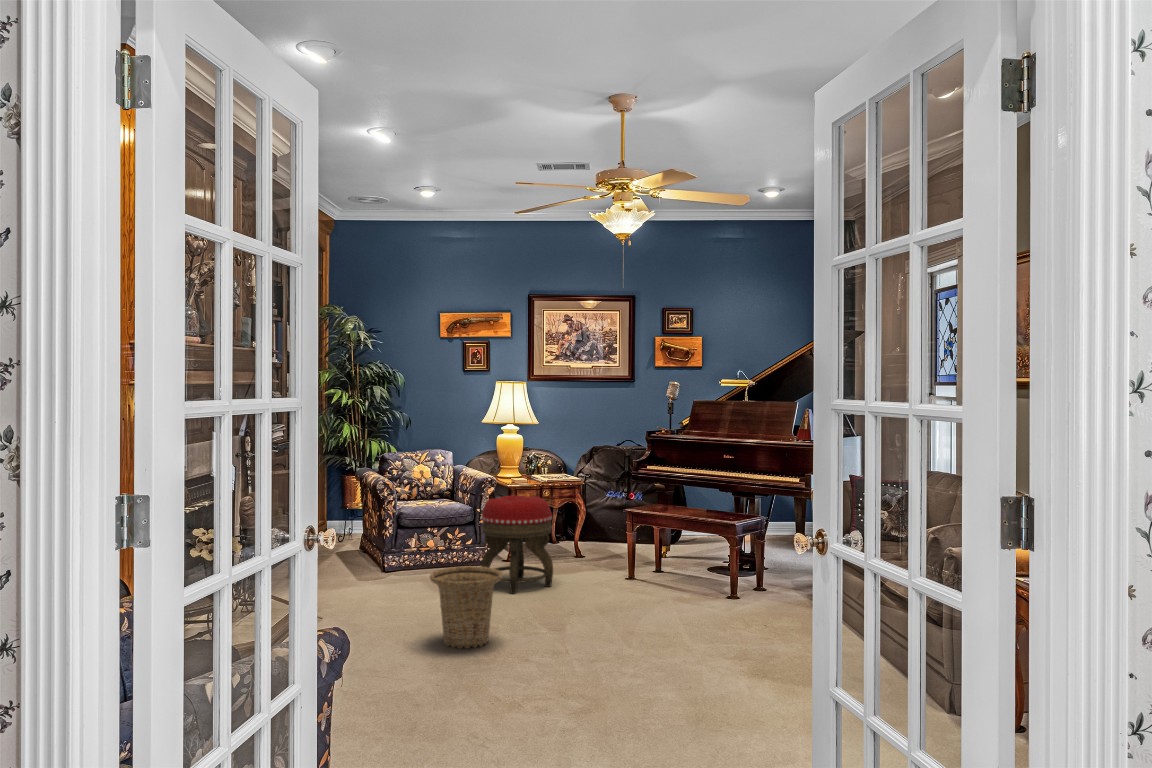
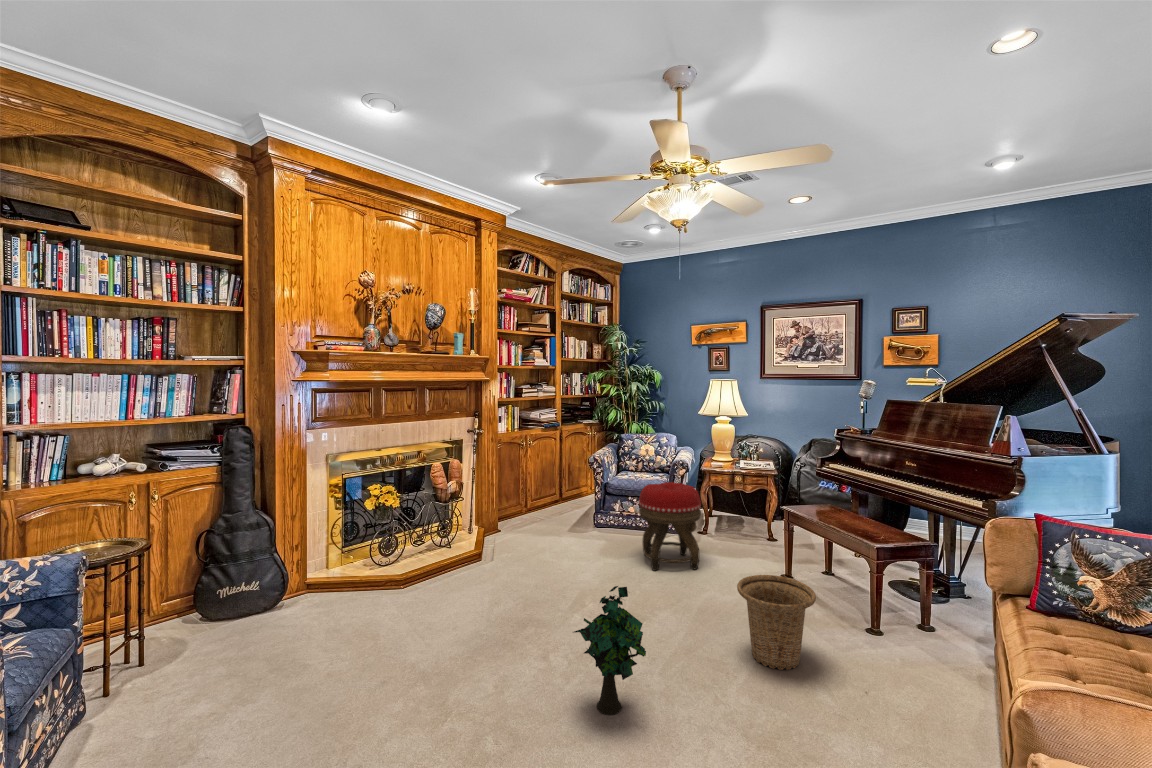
decorative plant: none [591,553,656,671] -> present [574,586,646,715]
basket: present [430,566,502,648] -> present [737,575,816,670]

